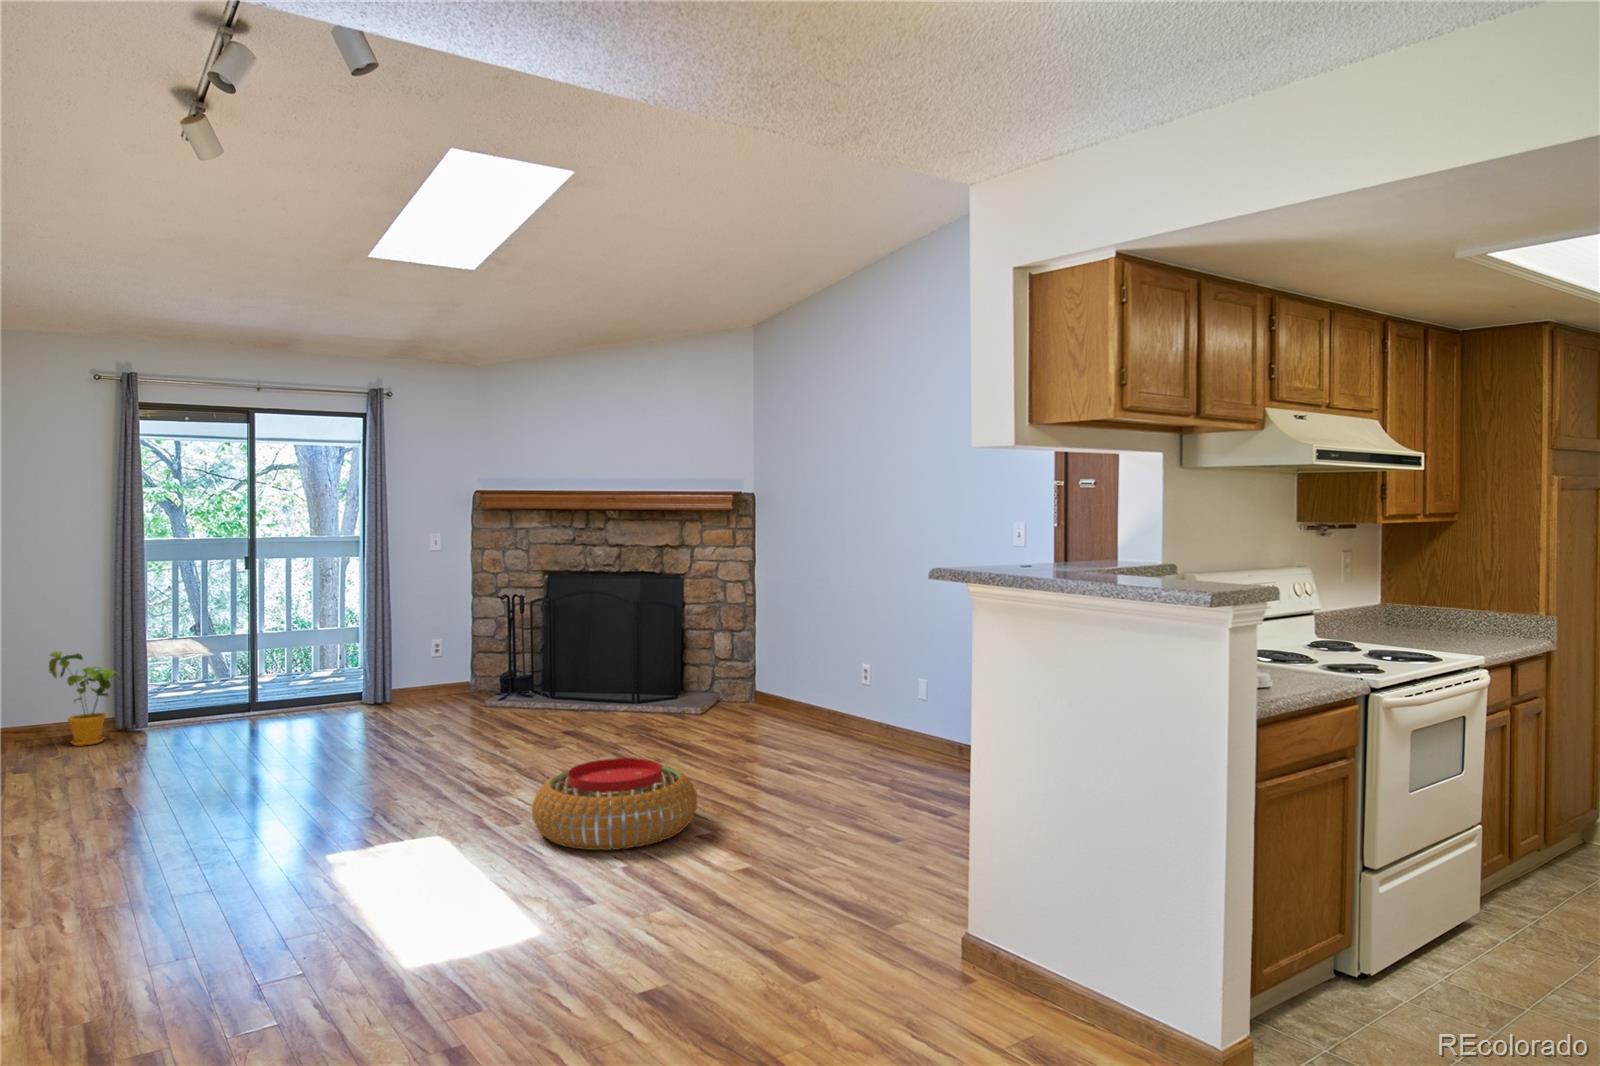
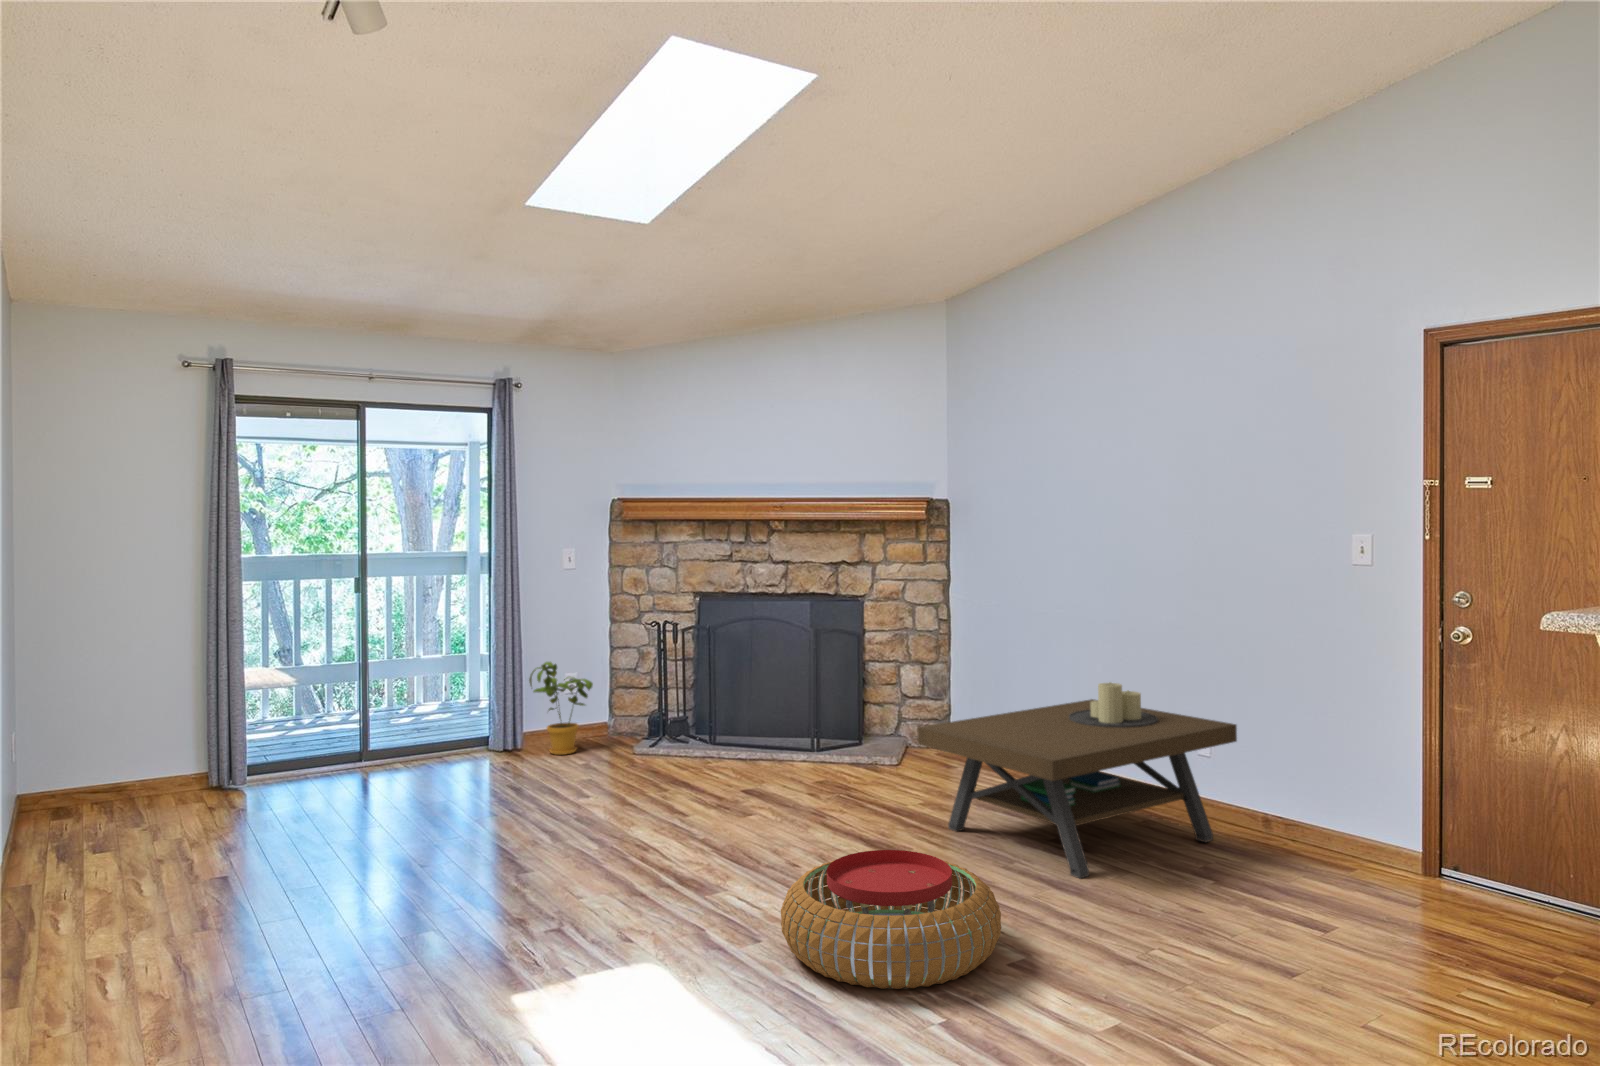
coffee table: none [687,639,933,786] -> present [917,682,1237,878]
house plant: present [49,652,120,746] -> present [529,662,593,755]

